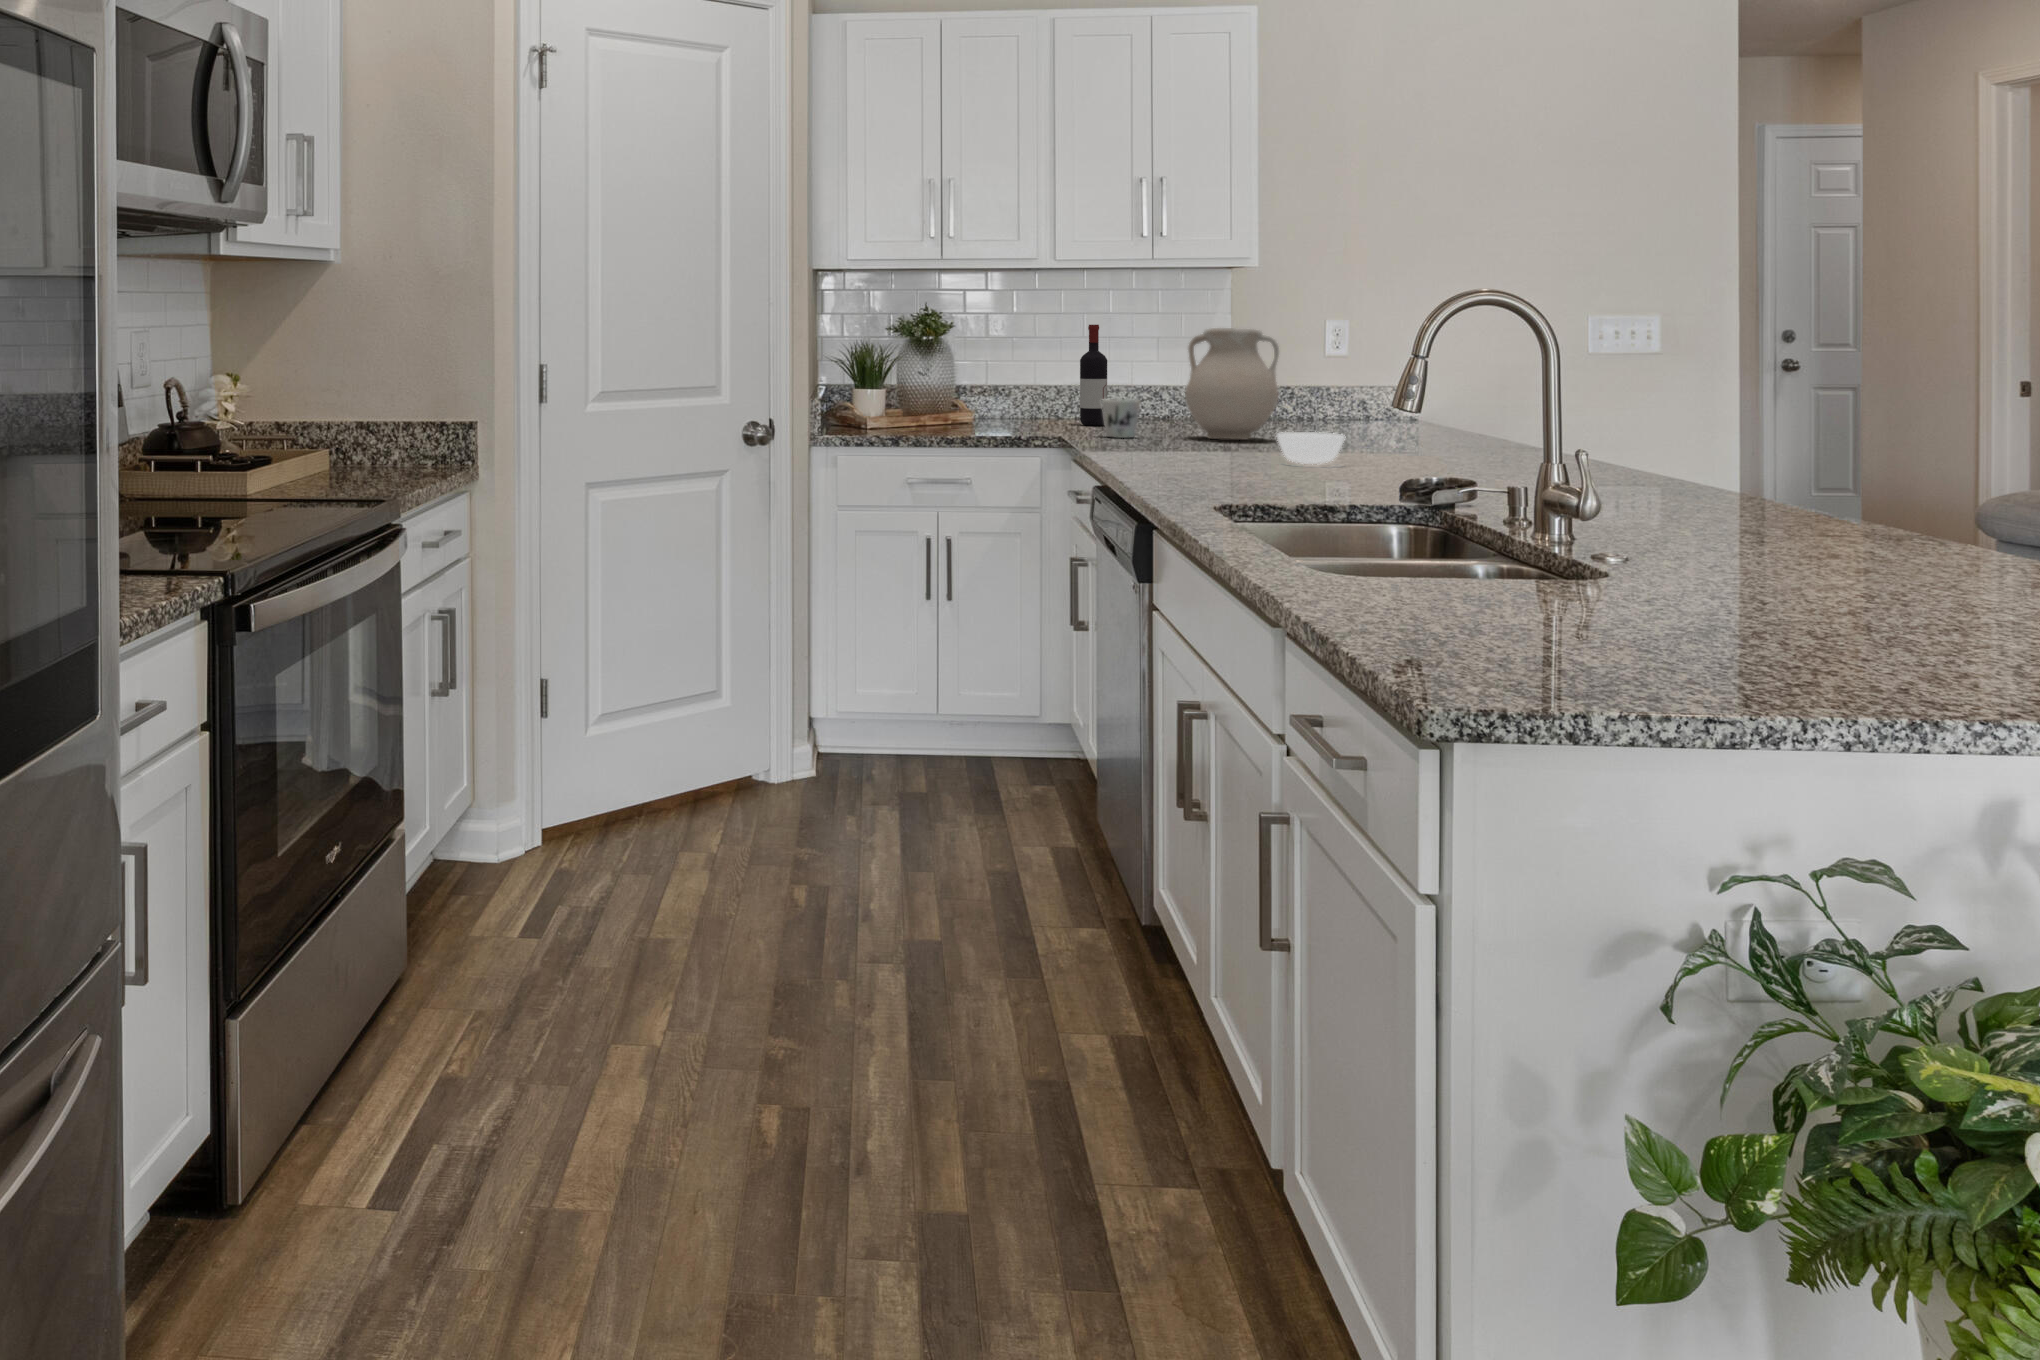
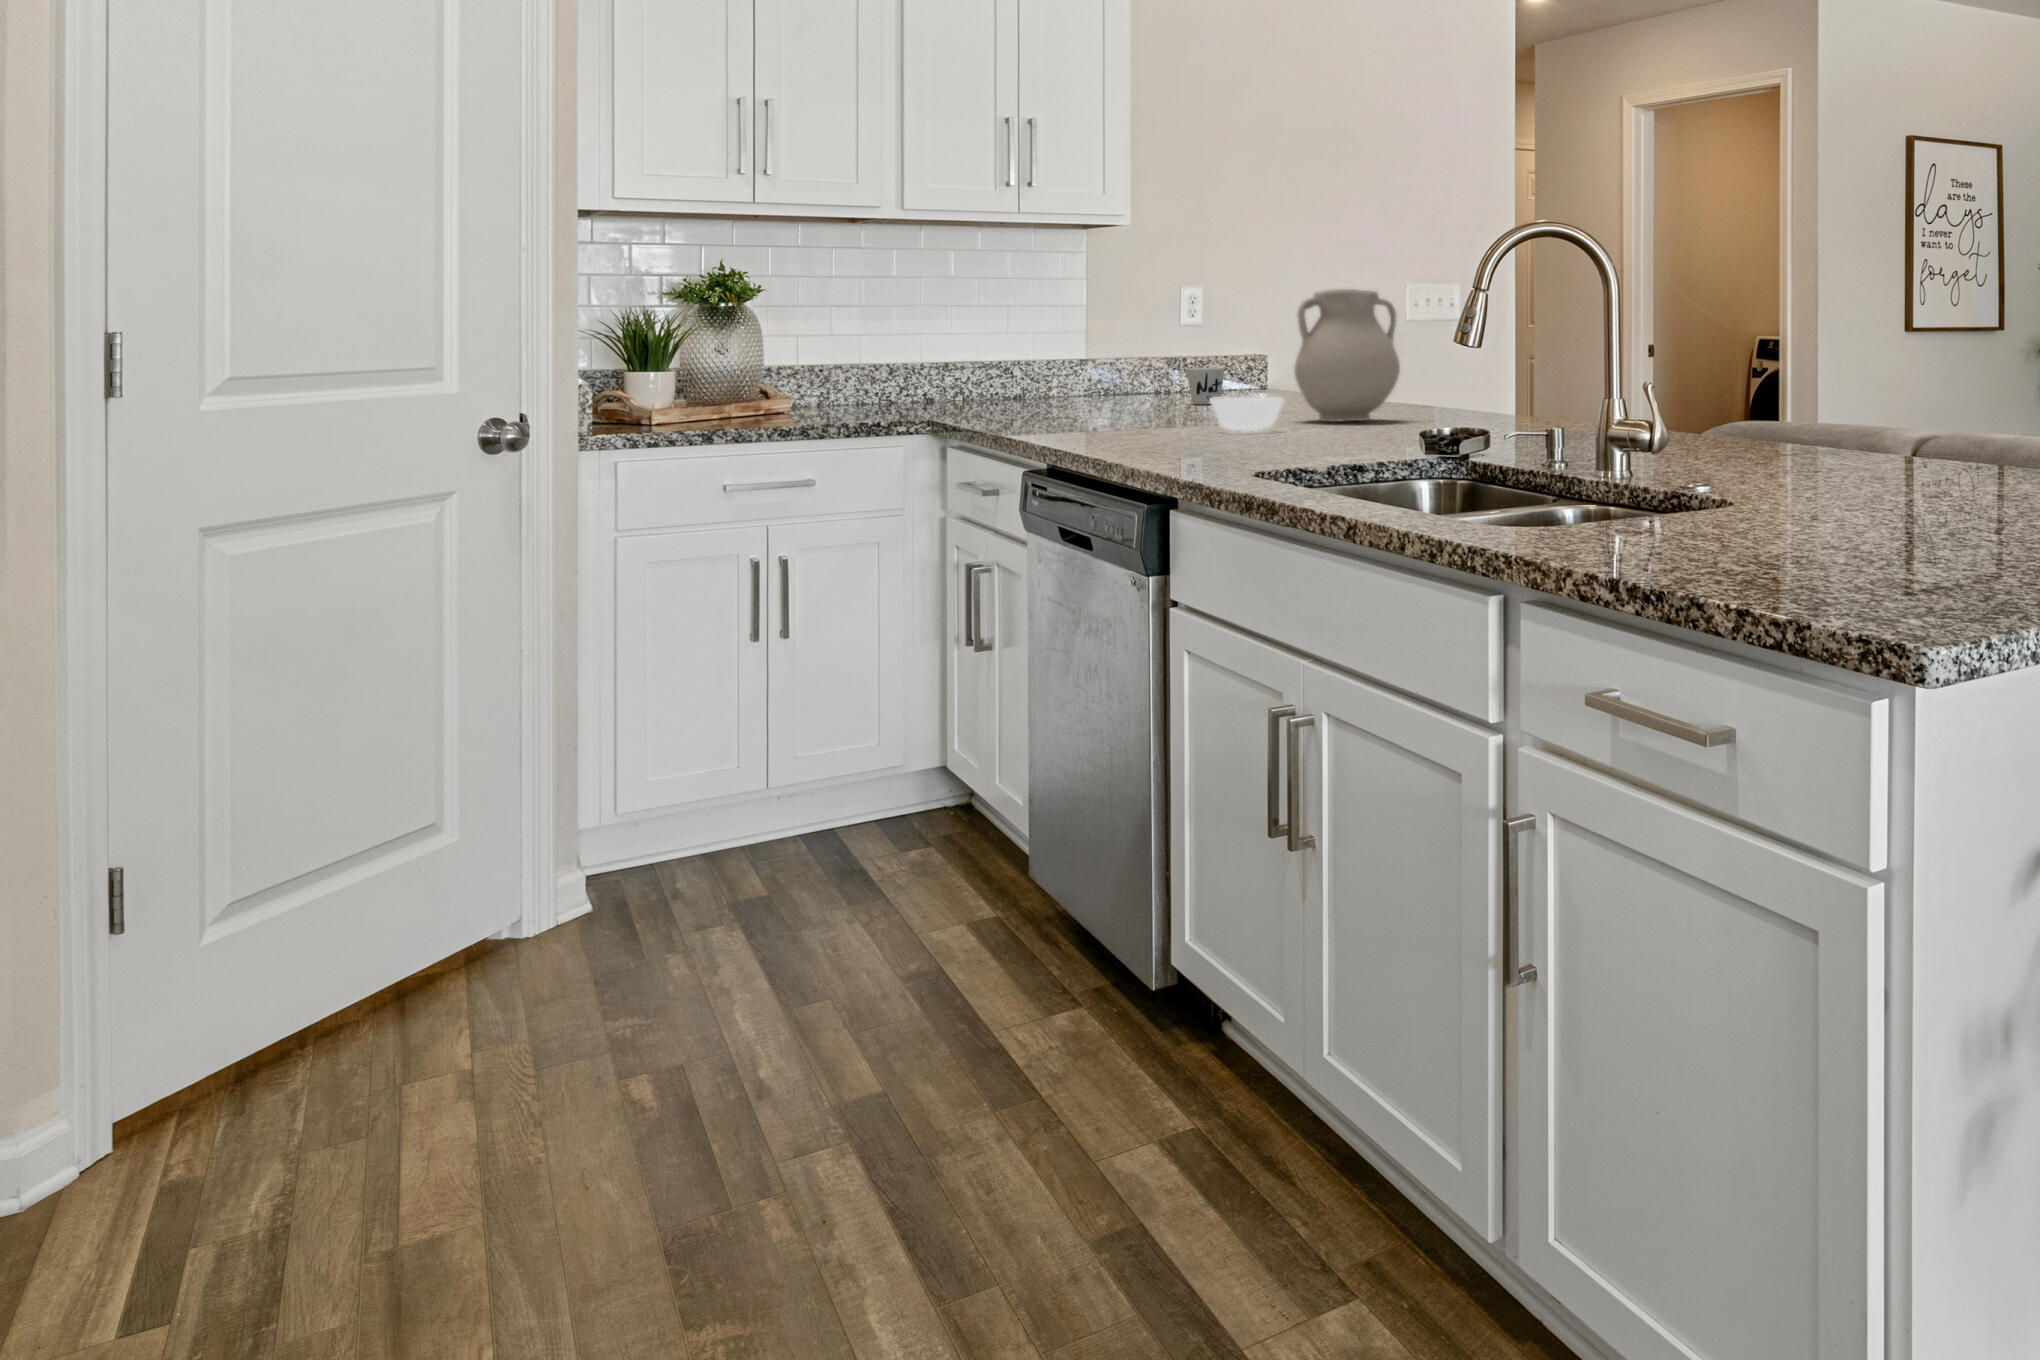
wine bottle: present [1080,325,1107,426] -> none [919,292,954,410]
vase: present [1185,328,1279,439] -> present [1294,289,1400,422]
mug: present [1102,399,1140,438] -> present [1187,368,1224,404]

